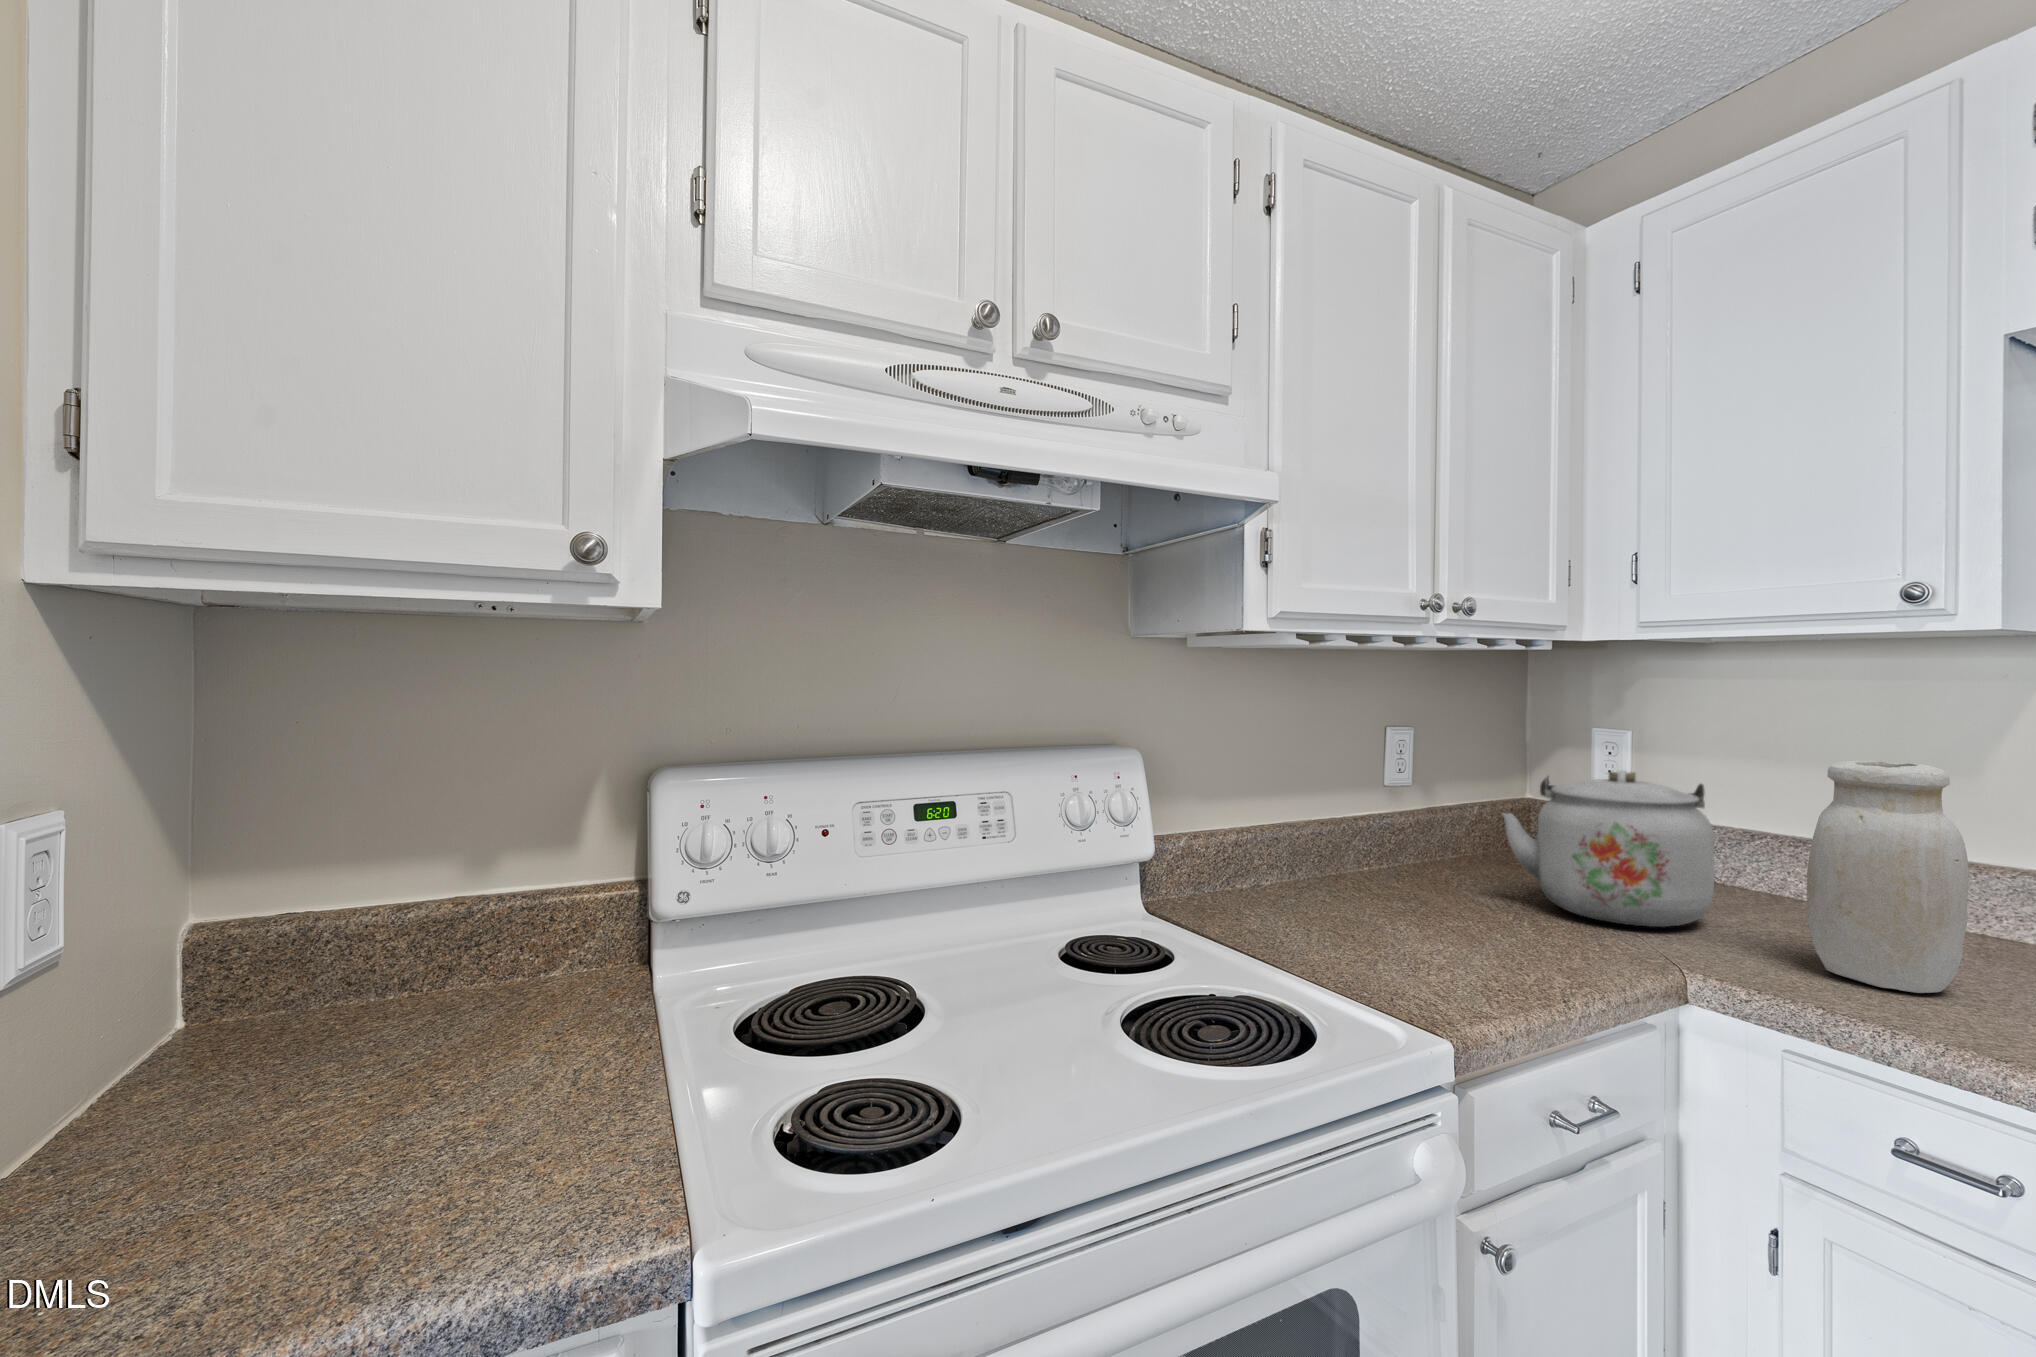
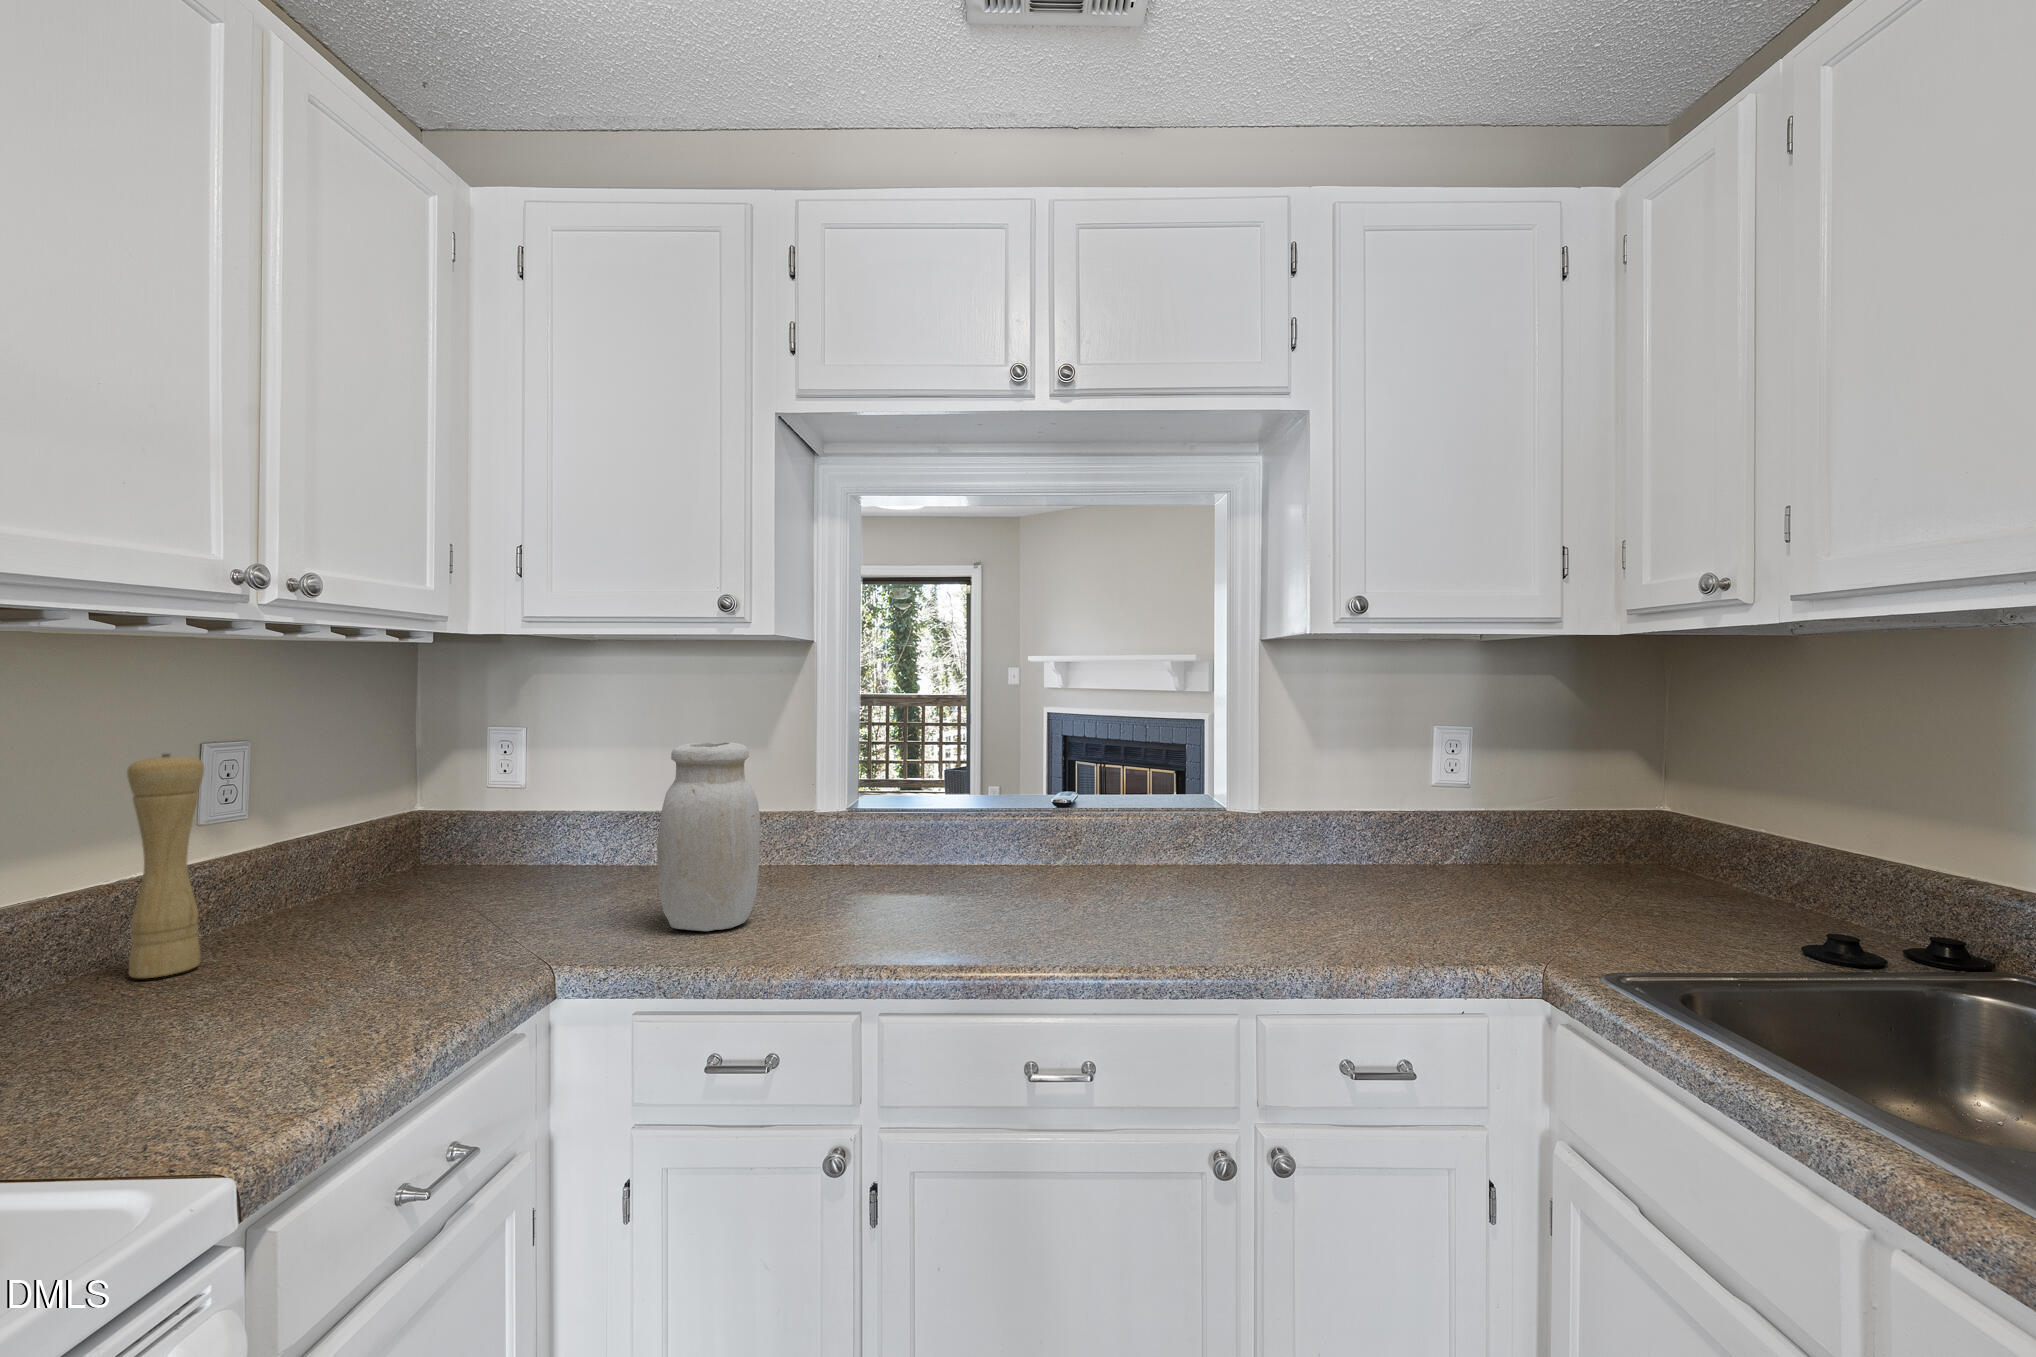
pepper mill: none [1354,733,1396,893] -> present [127,753,204,978]
kettle: present [1503,770,1714,927] -> none [365,770,589,933]

